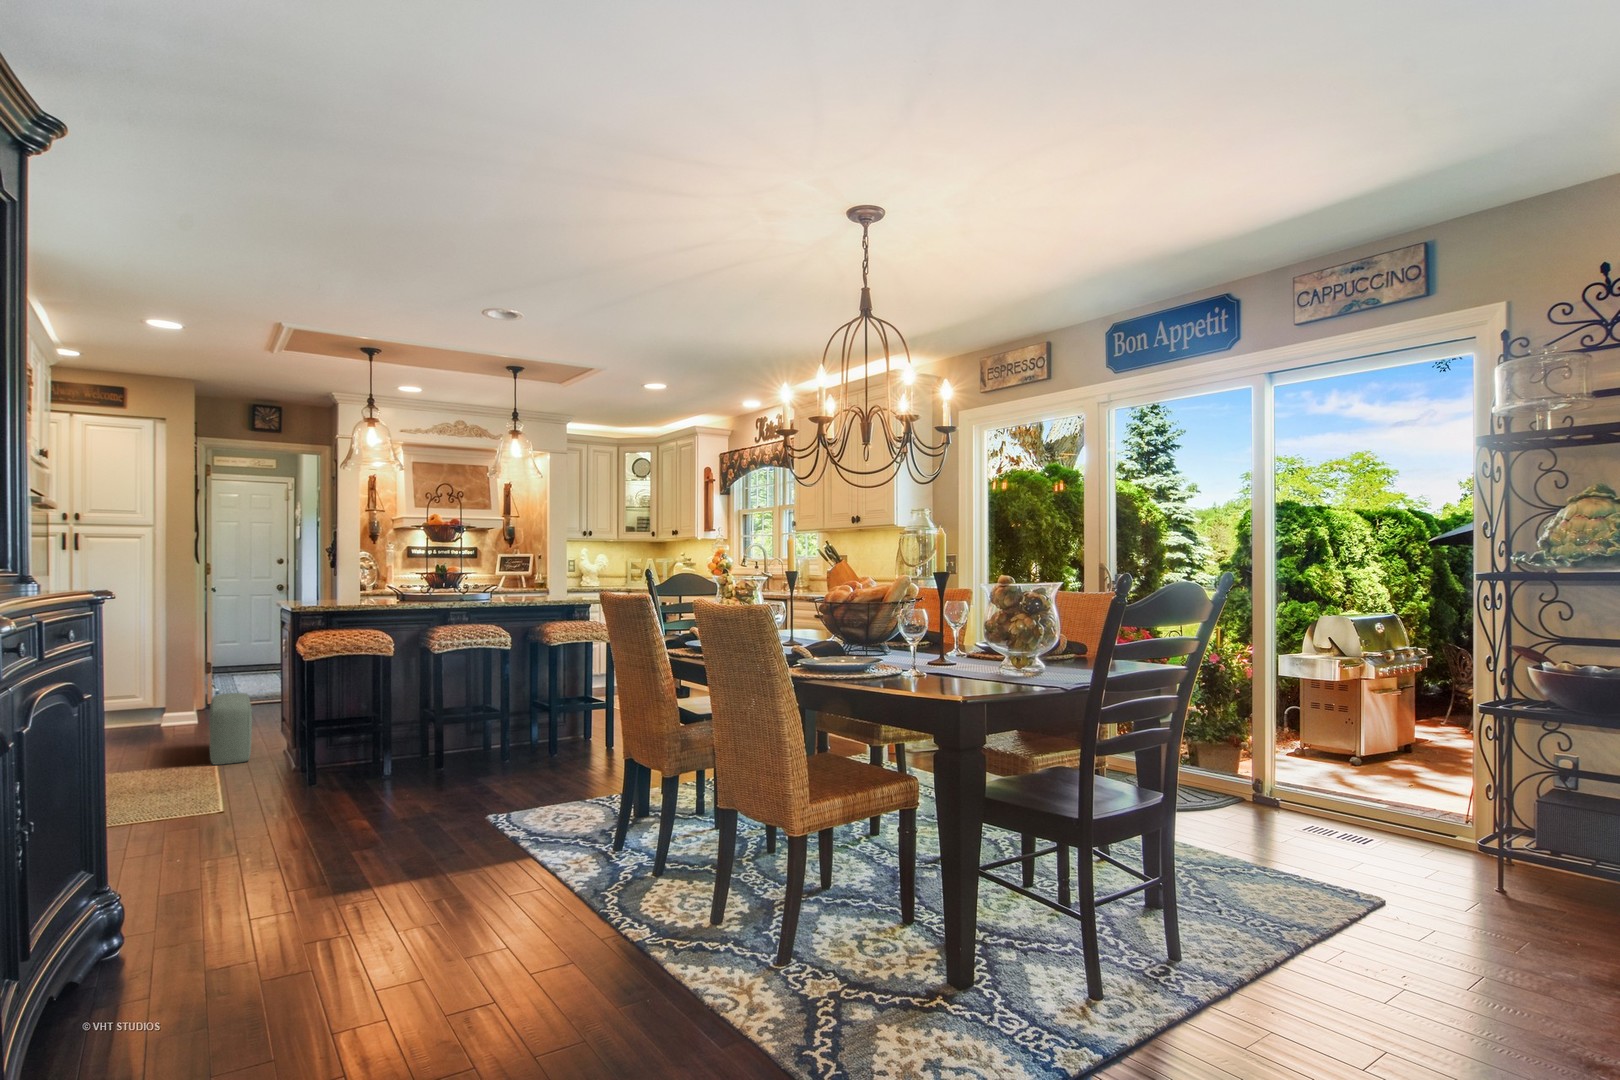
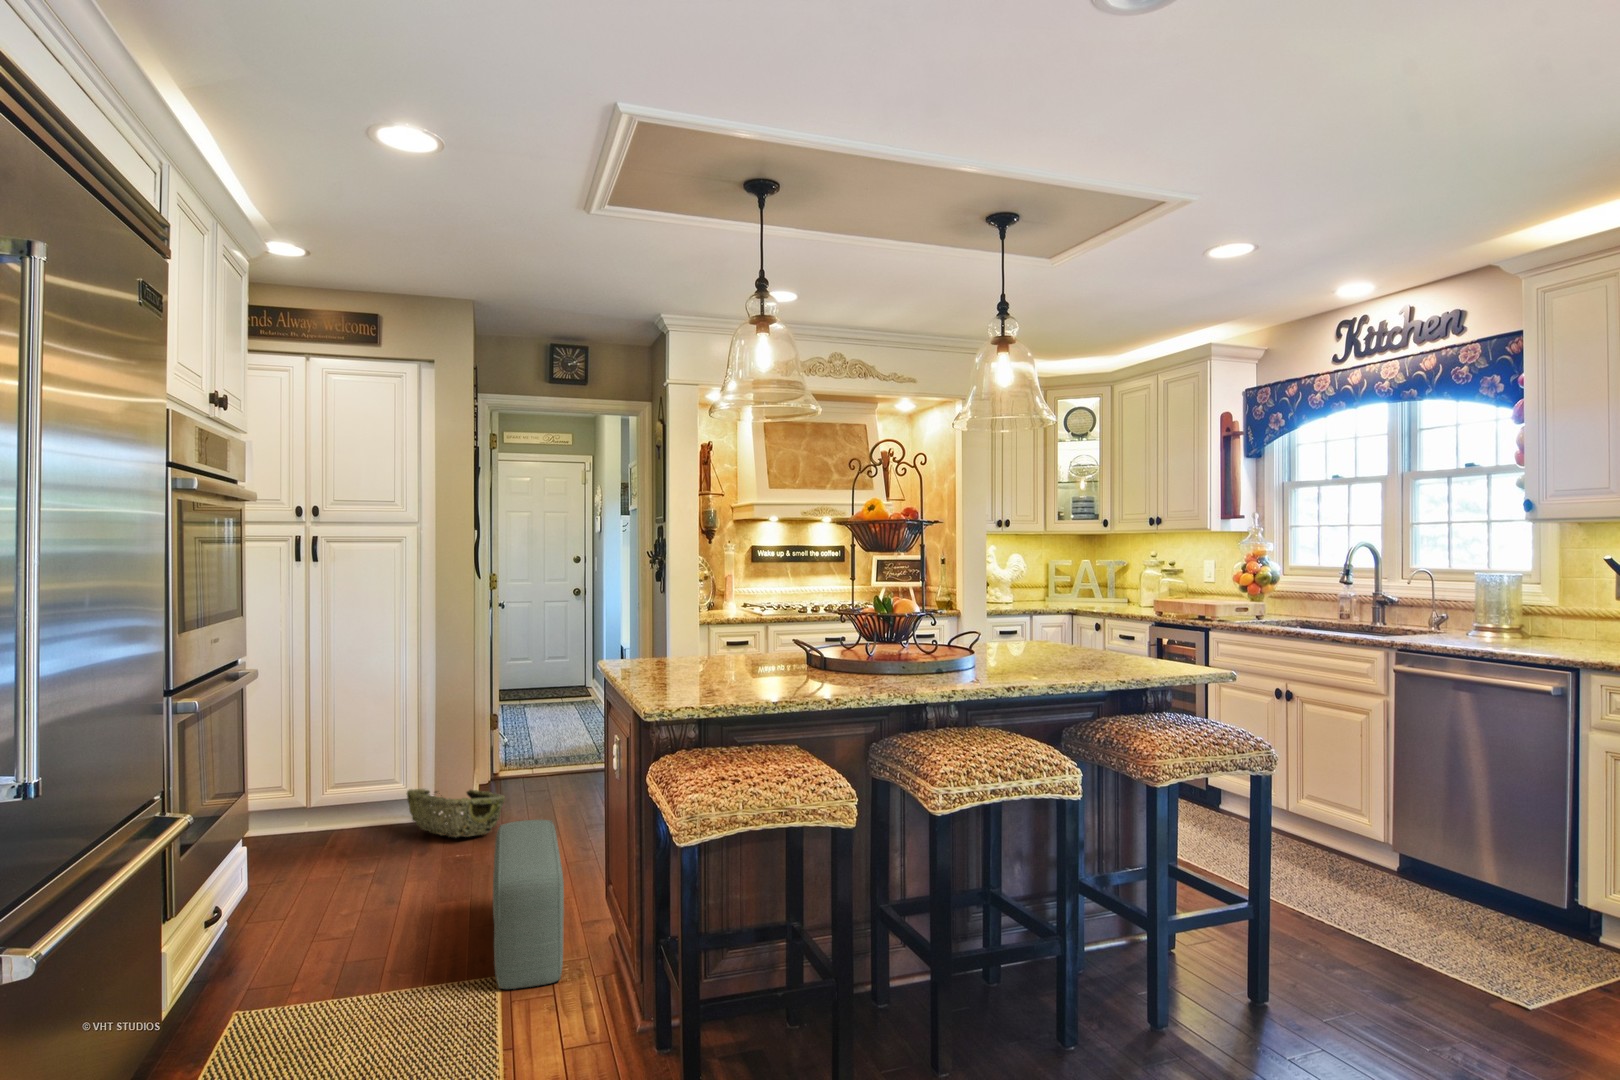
woven basket: none [144,699,216,727] -> present [407,789,505,837]

